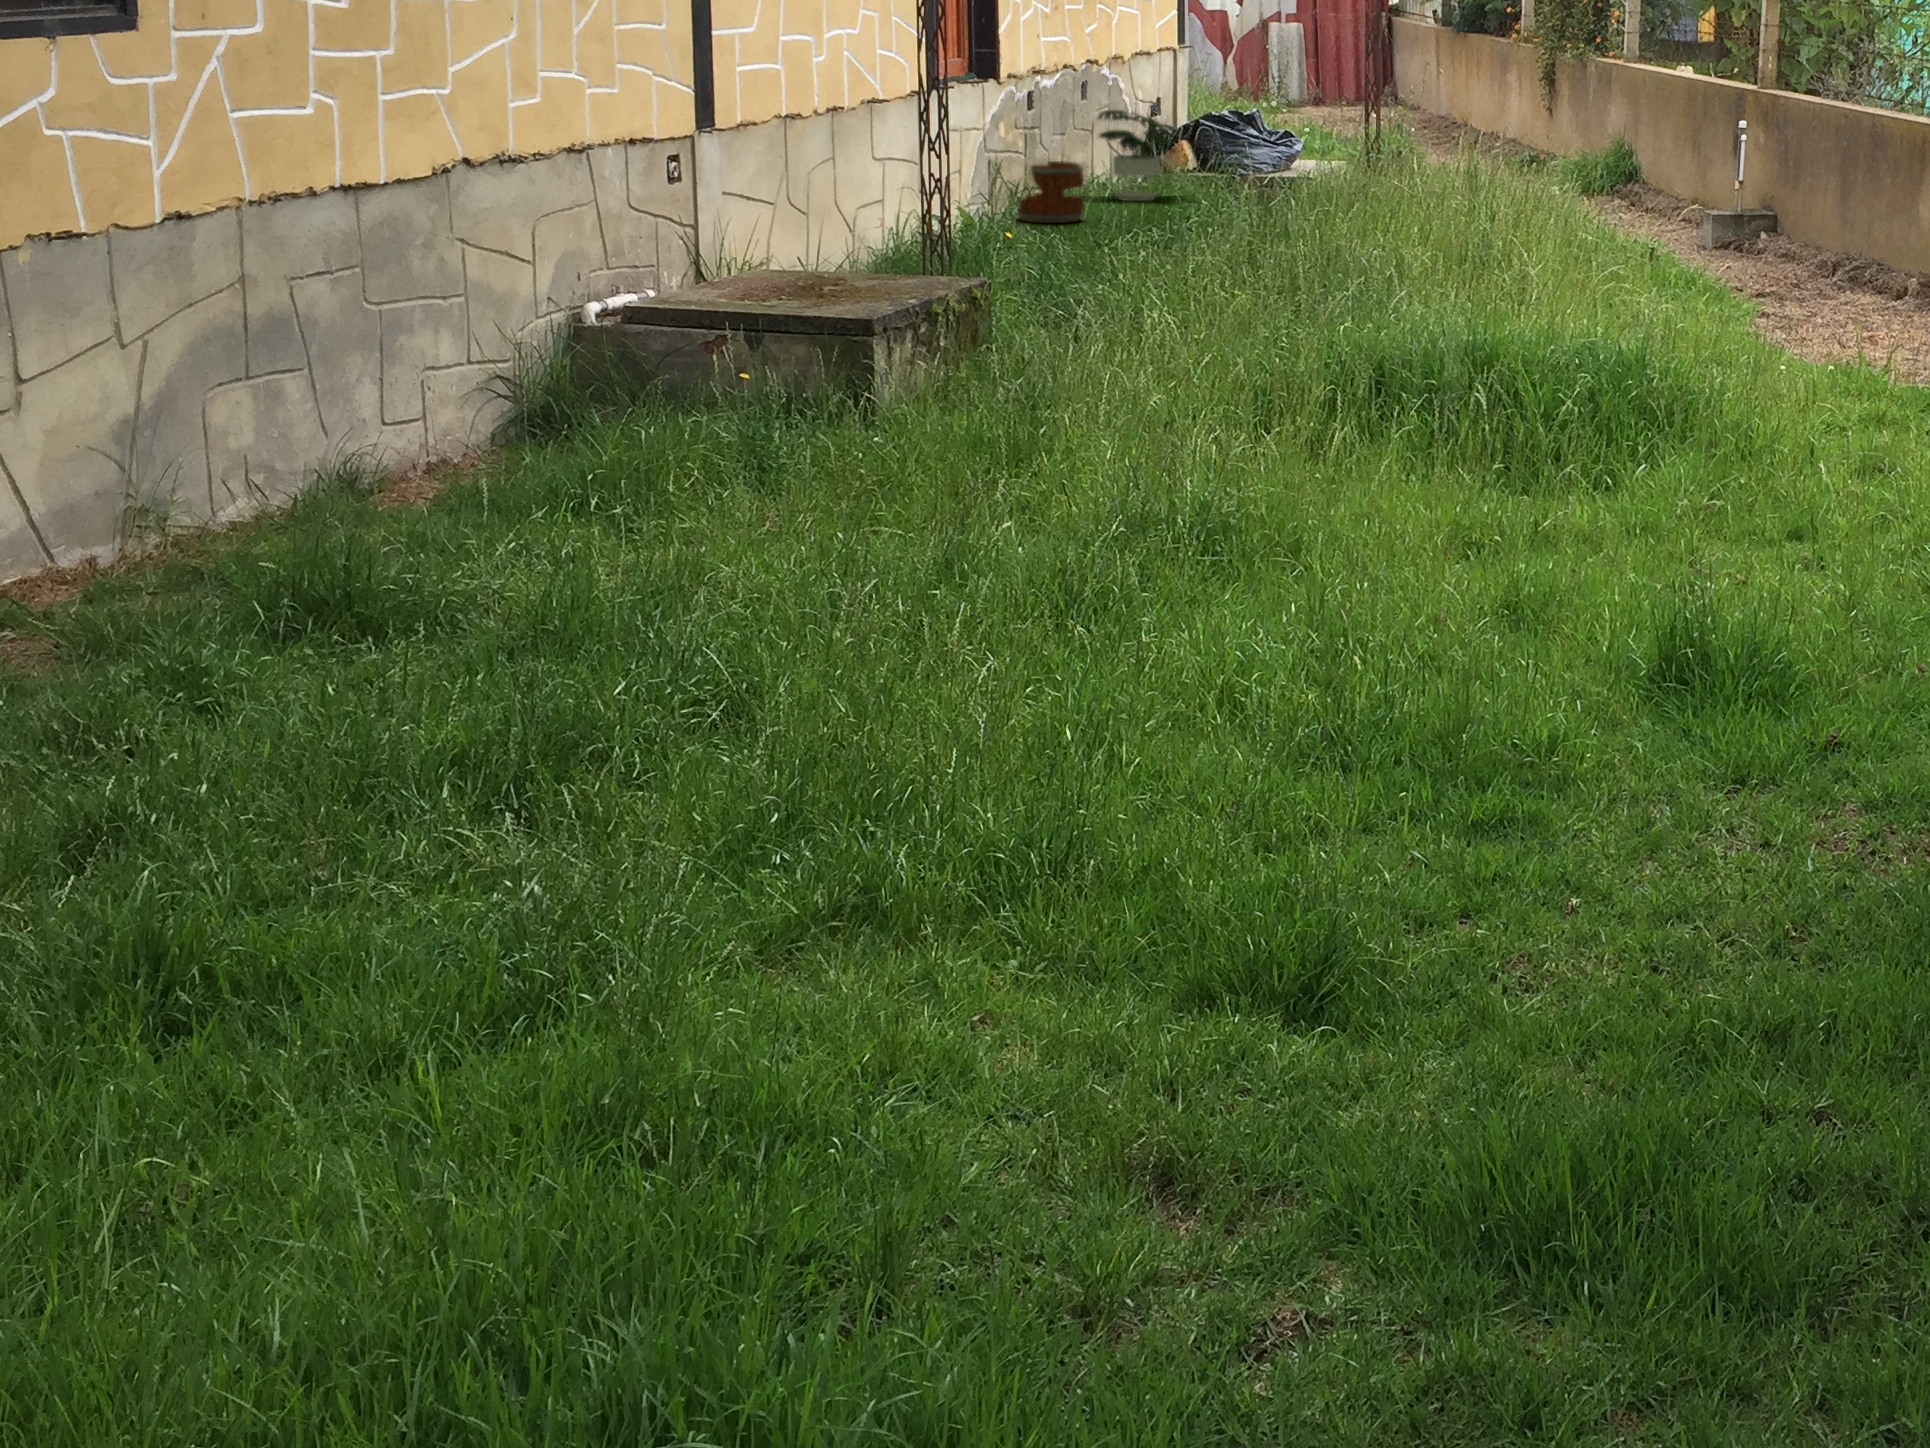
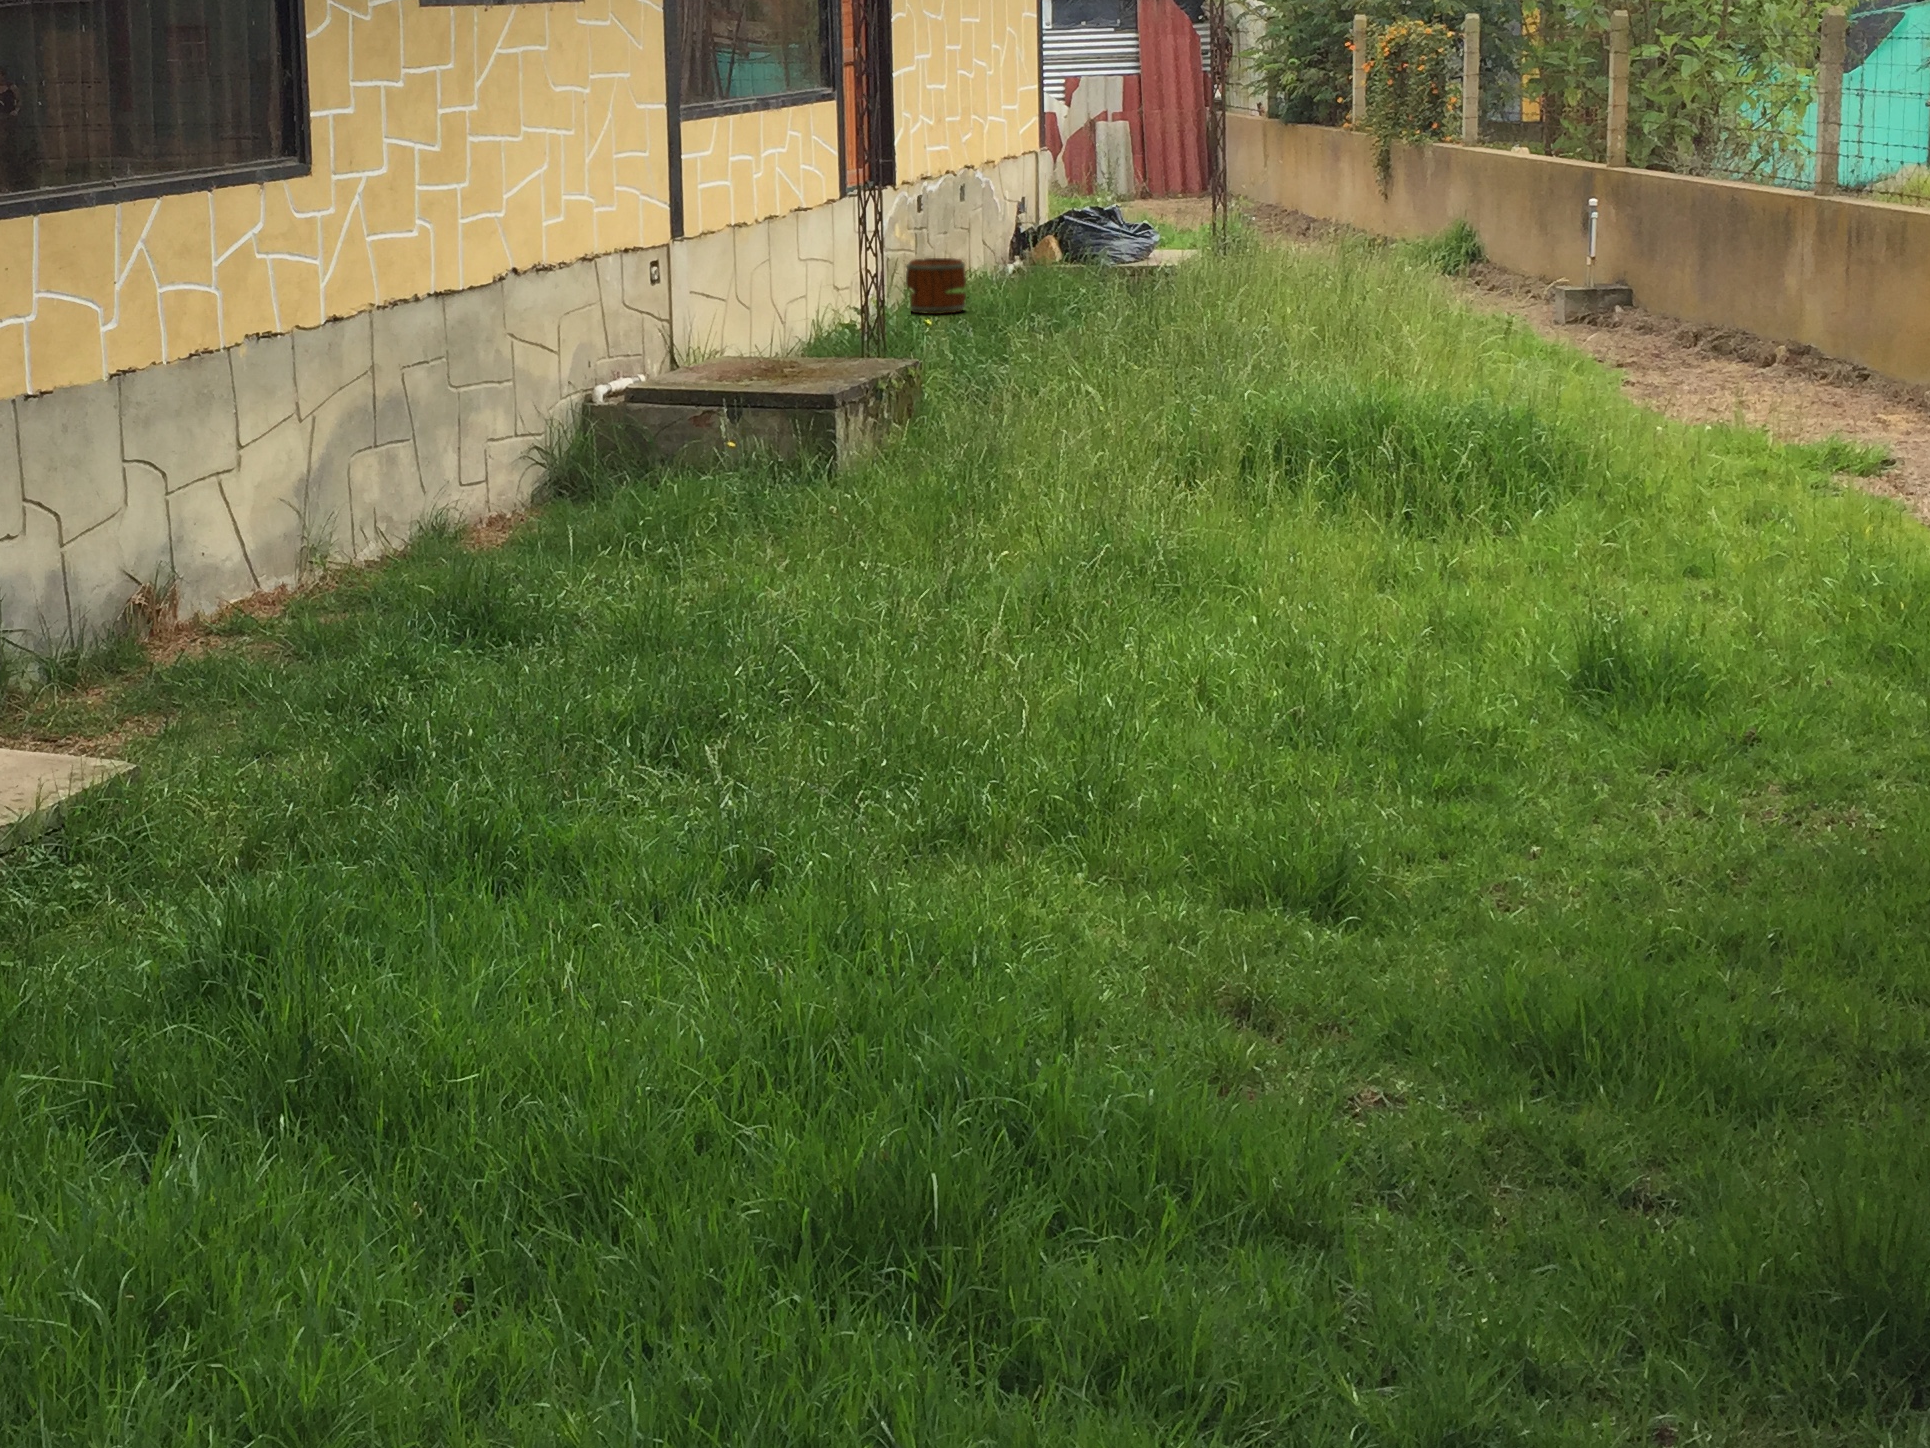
potted plant: present [1098,110,1177,201] -> none [960,210,1051,292]

